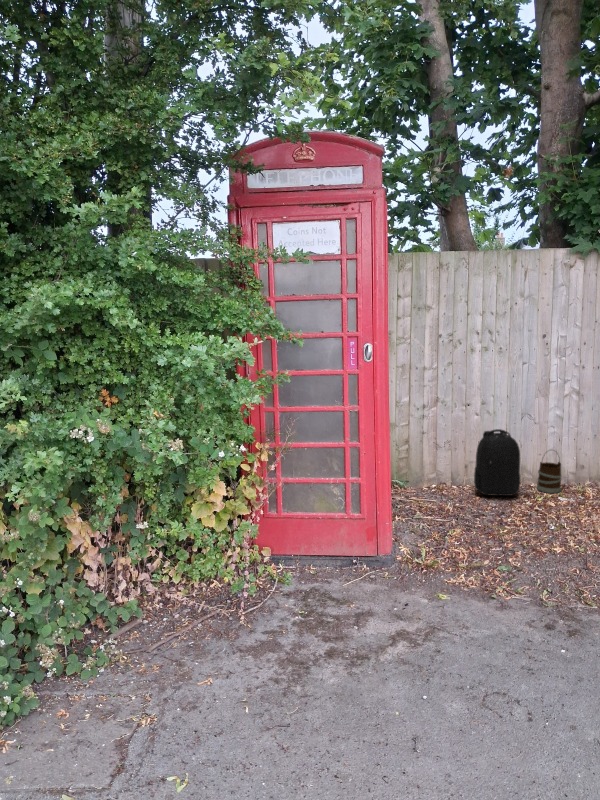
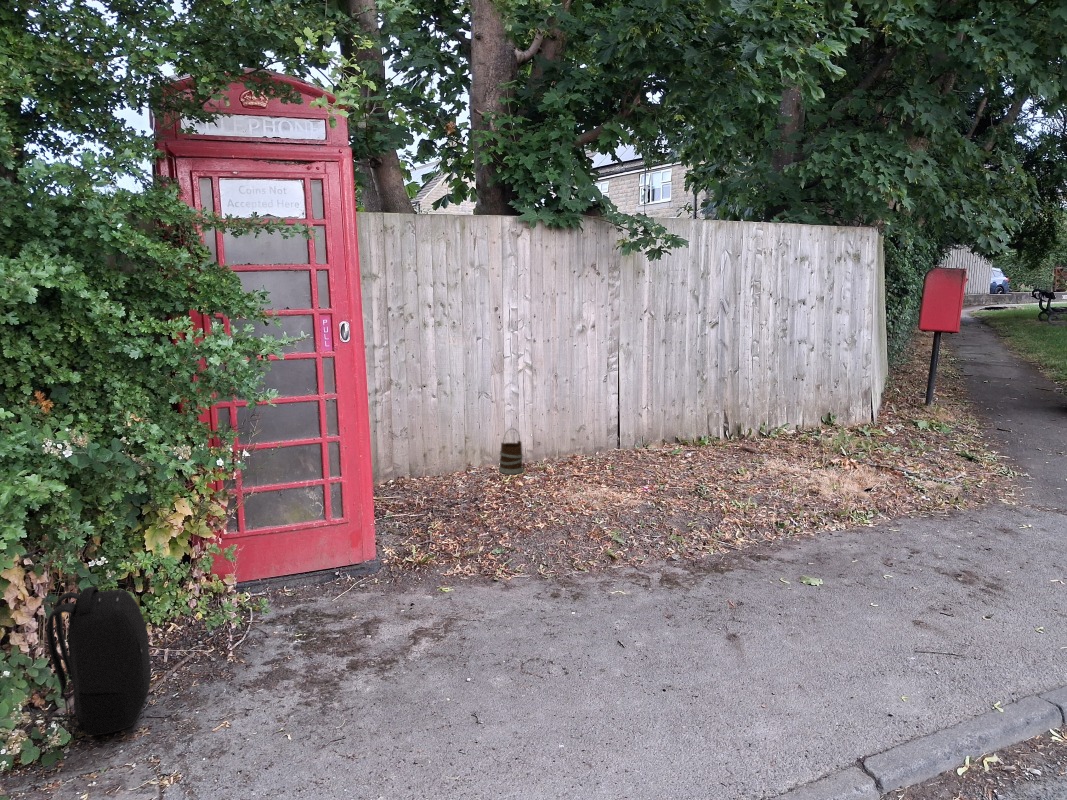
backpack: present [474,429,520,496] -> present [46,586,151,737]

